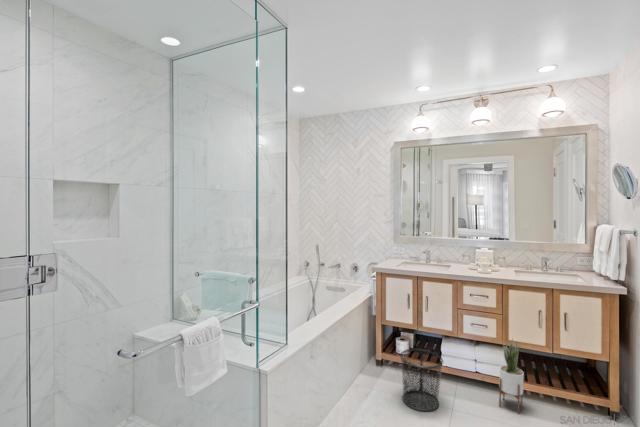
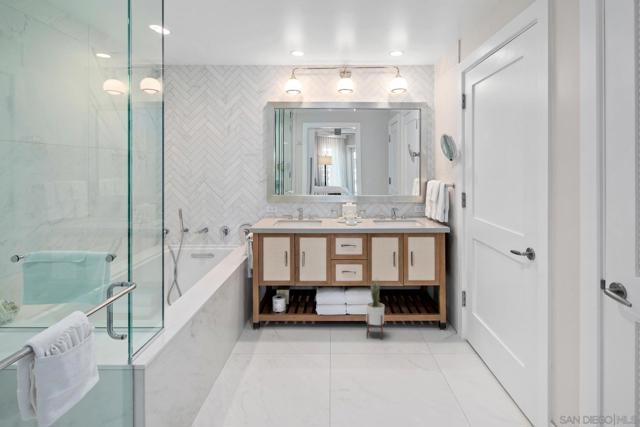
waste bin: present [400,349,443,411] -> none [283,301,324,358]

